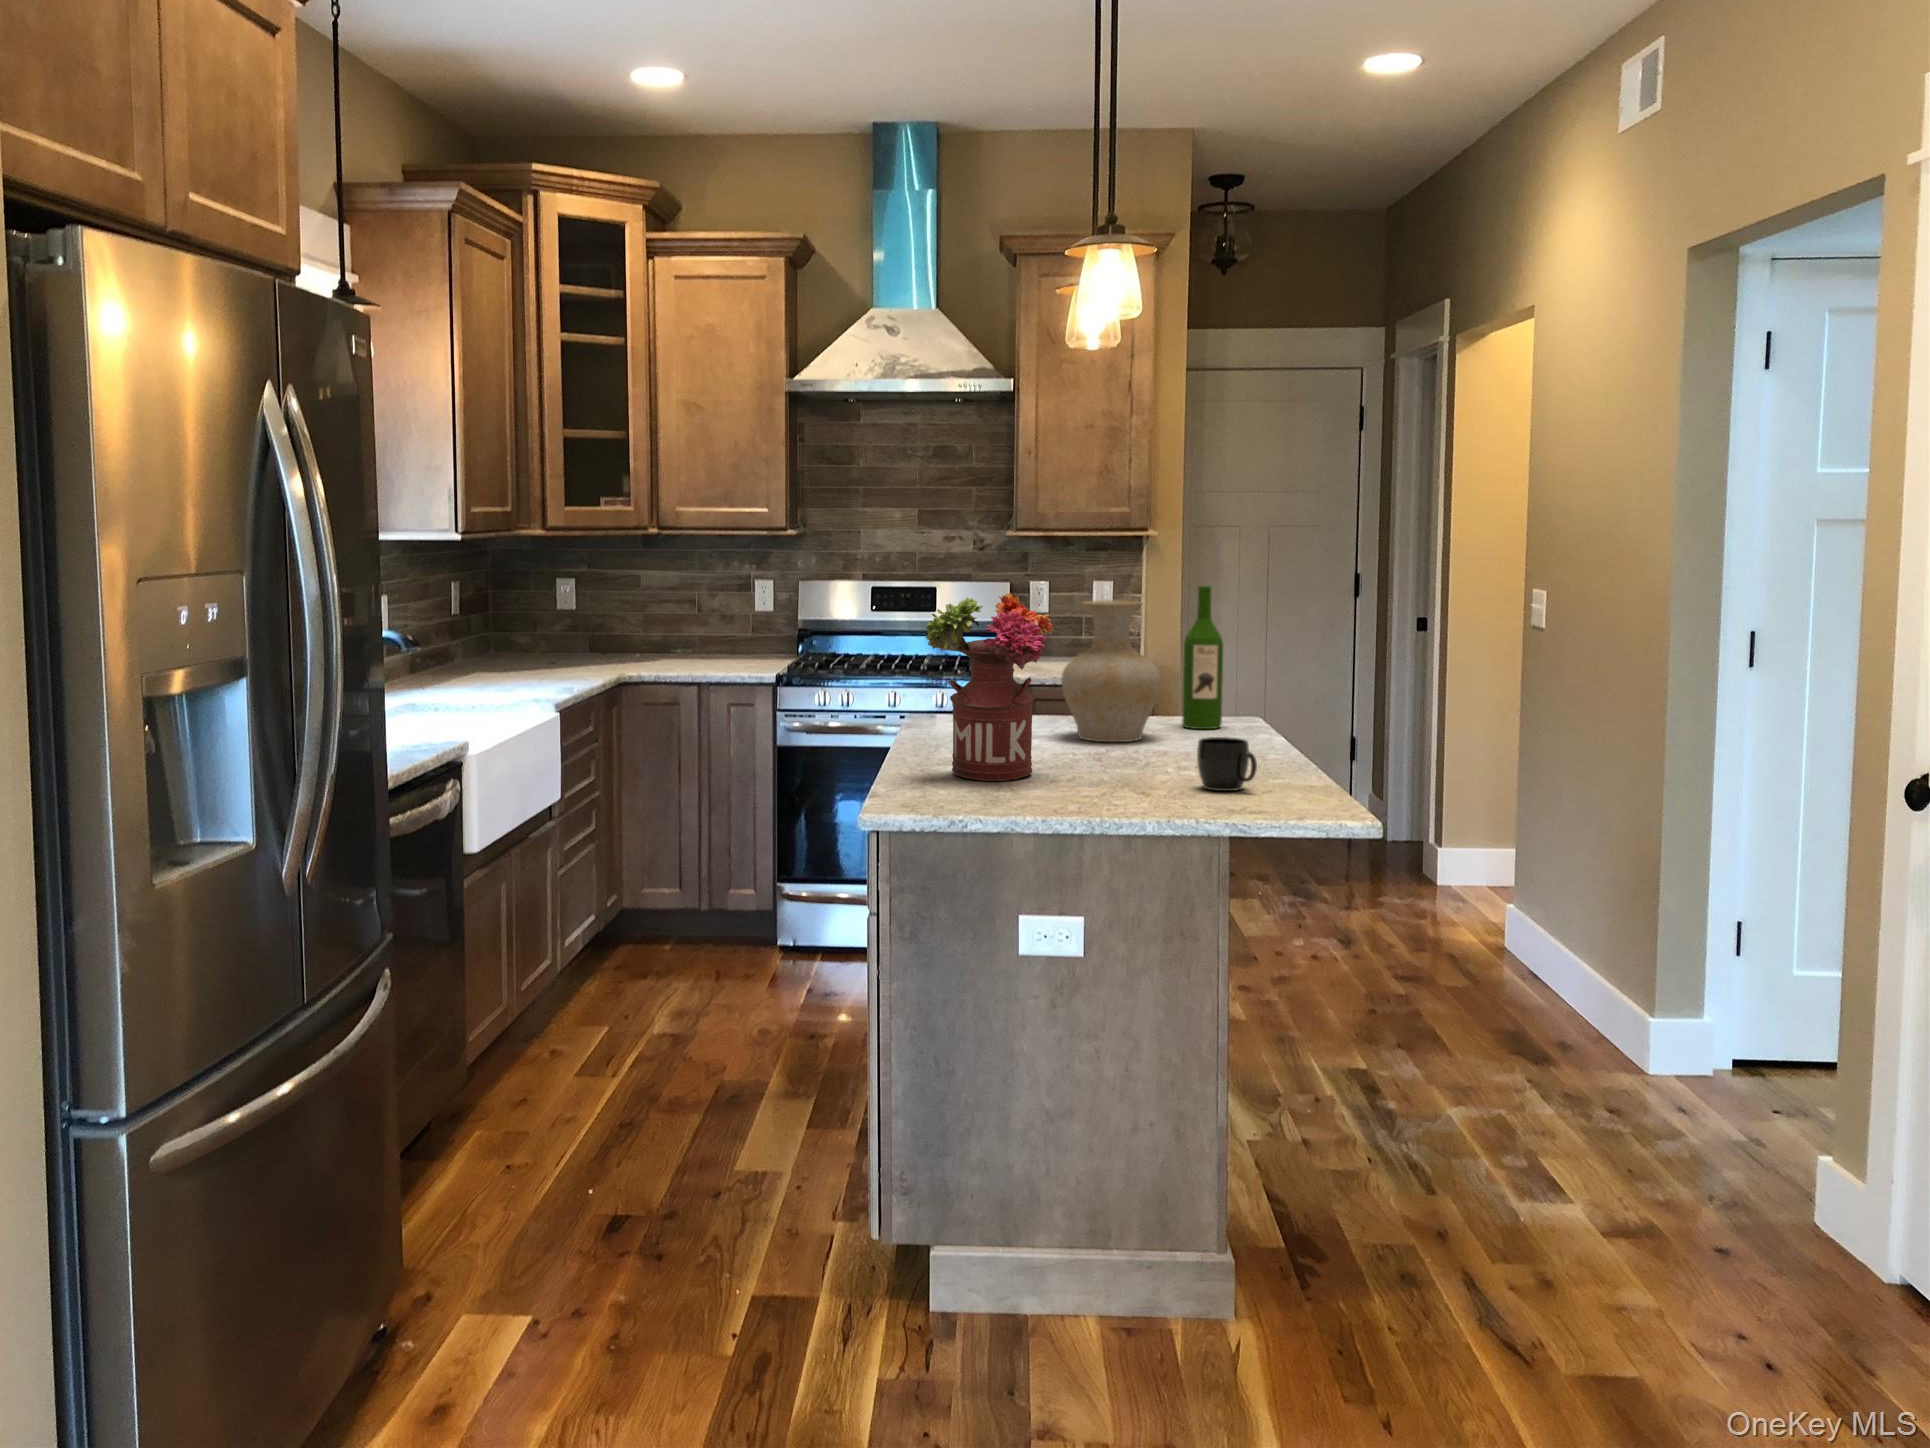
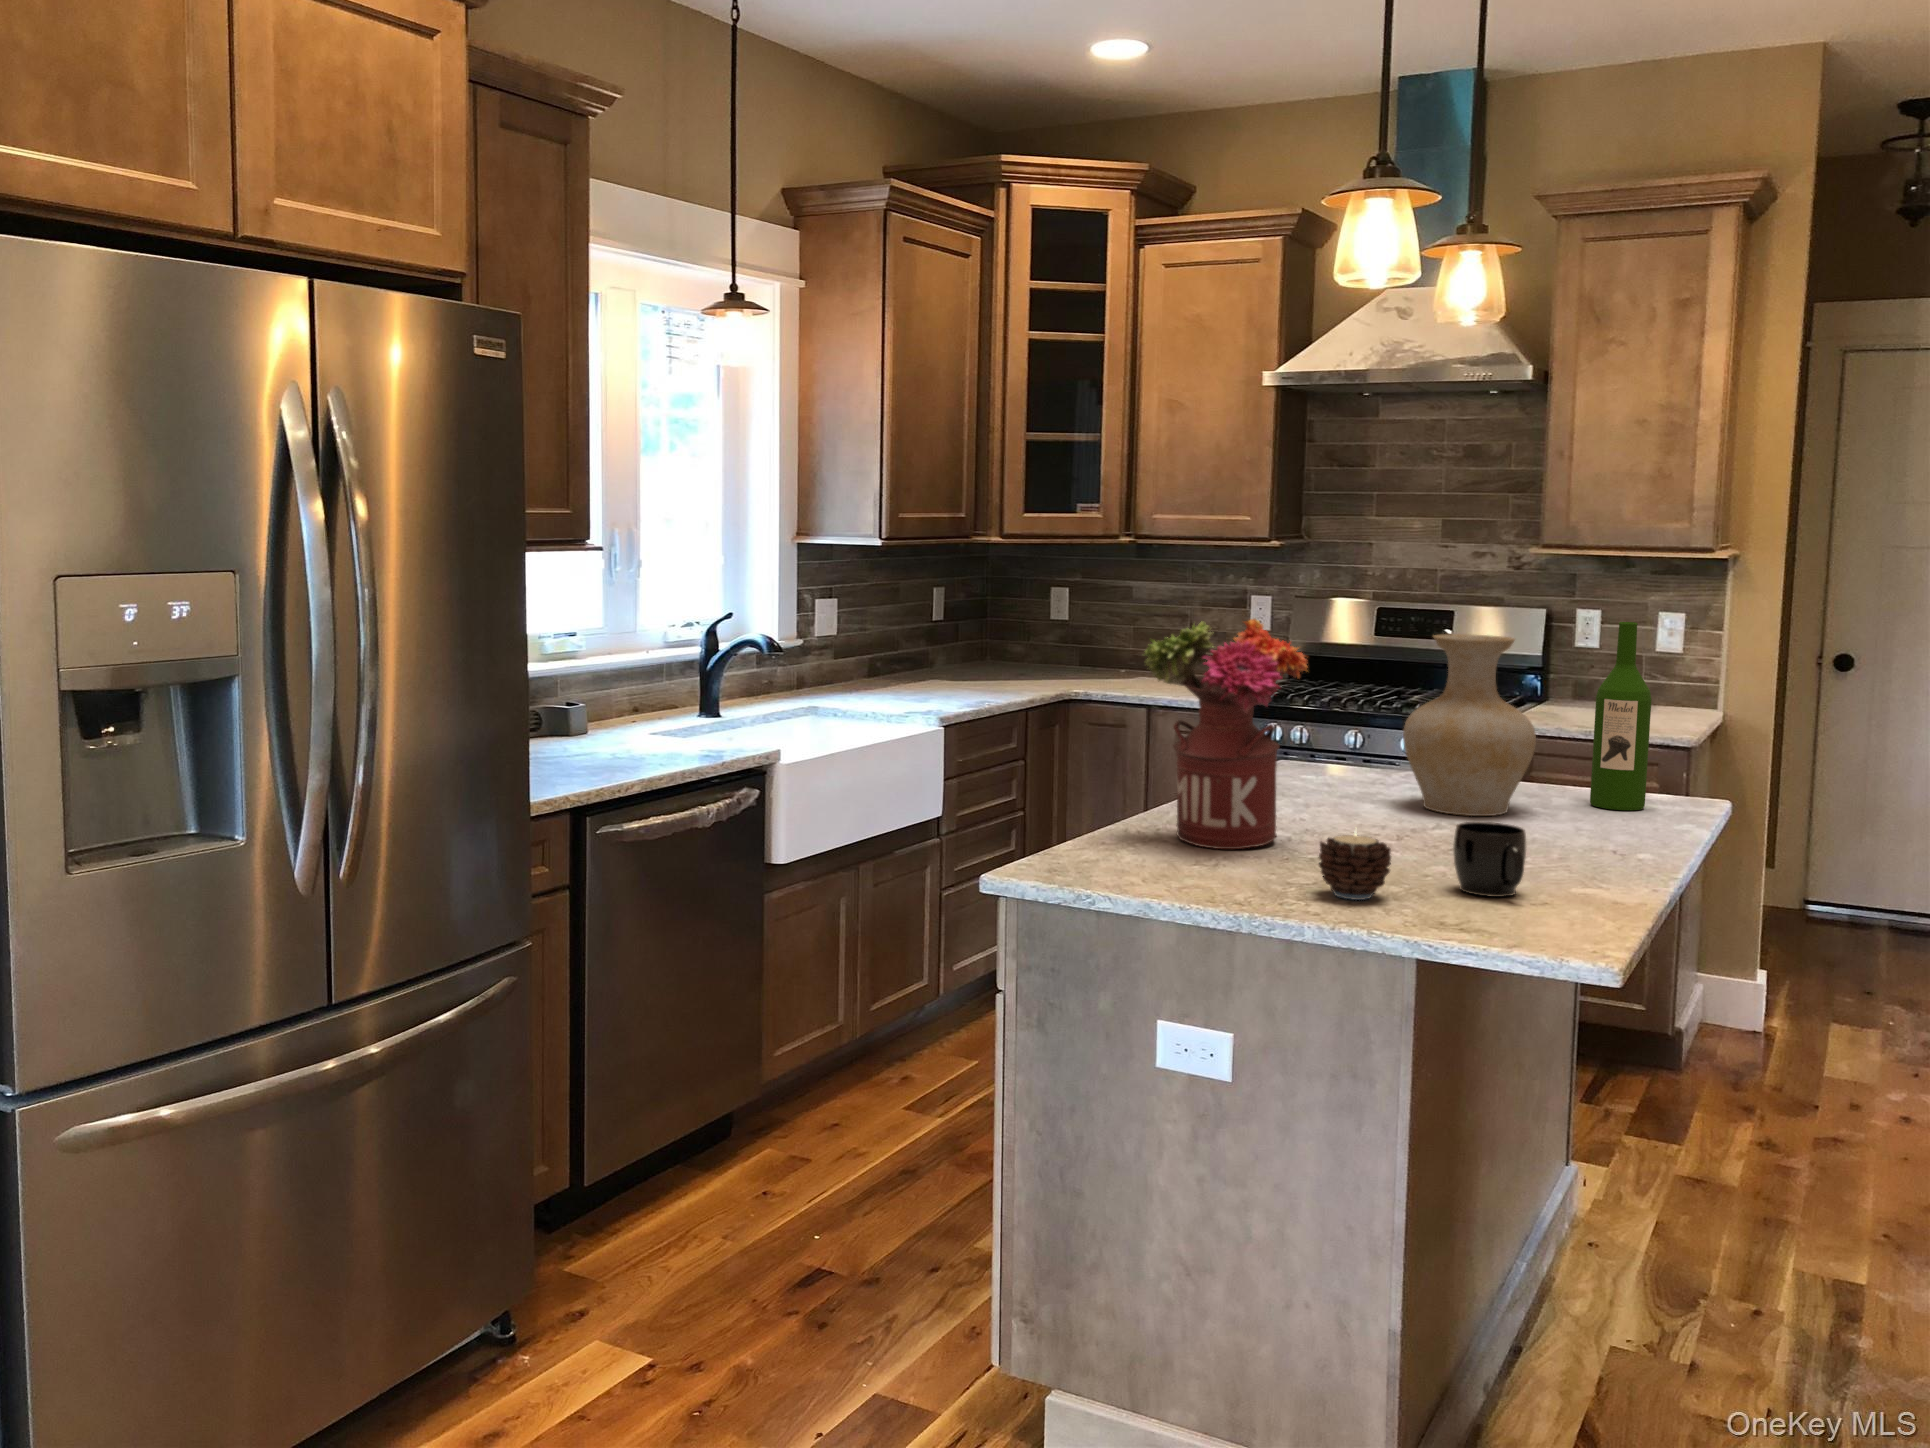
candle: none [1119,748,1177,803] -> present [1319,832,1391,900]

